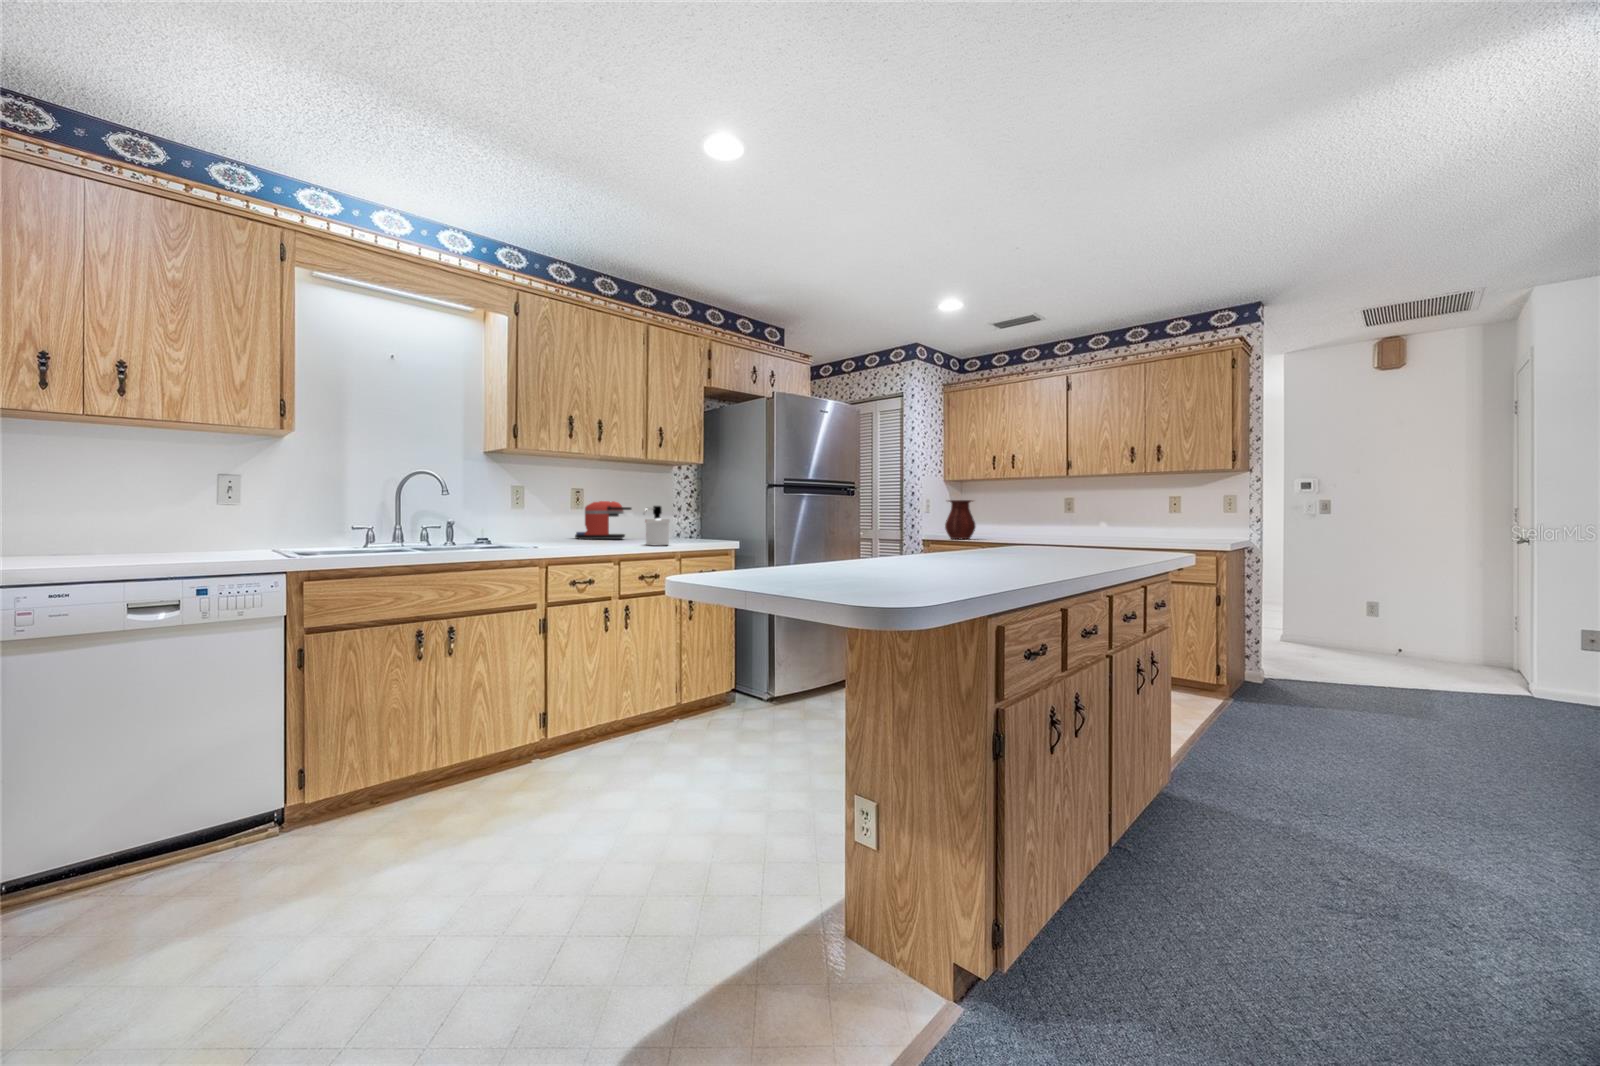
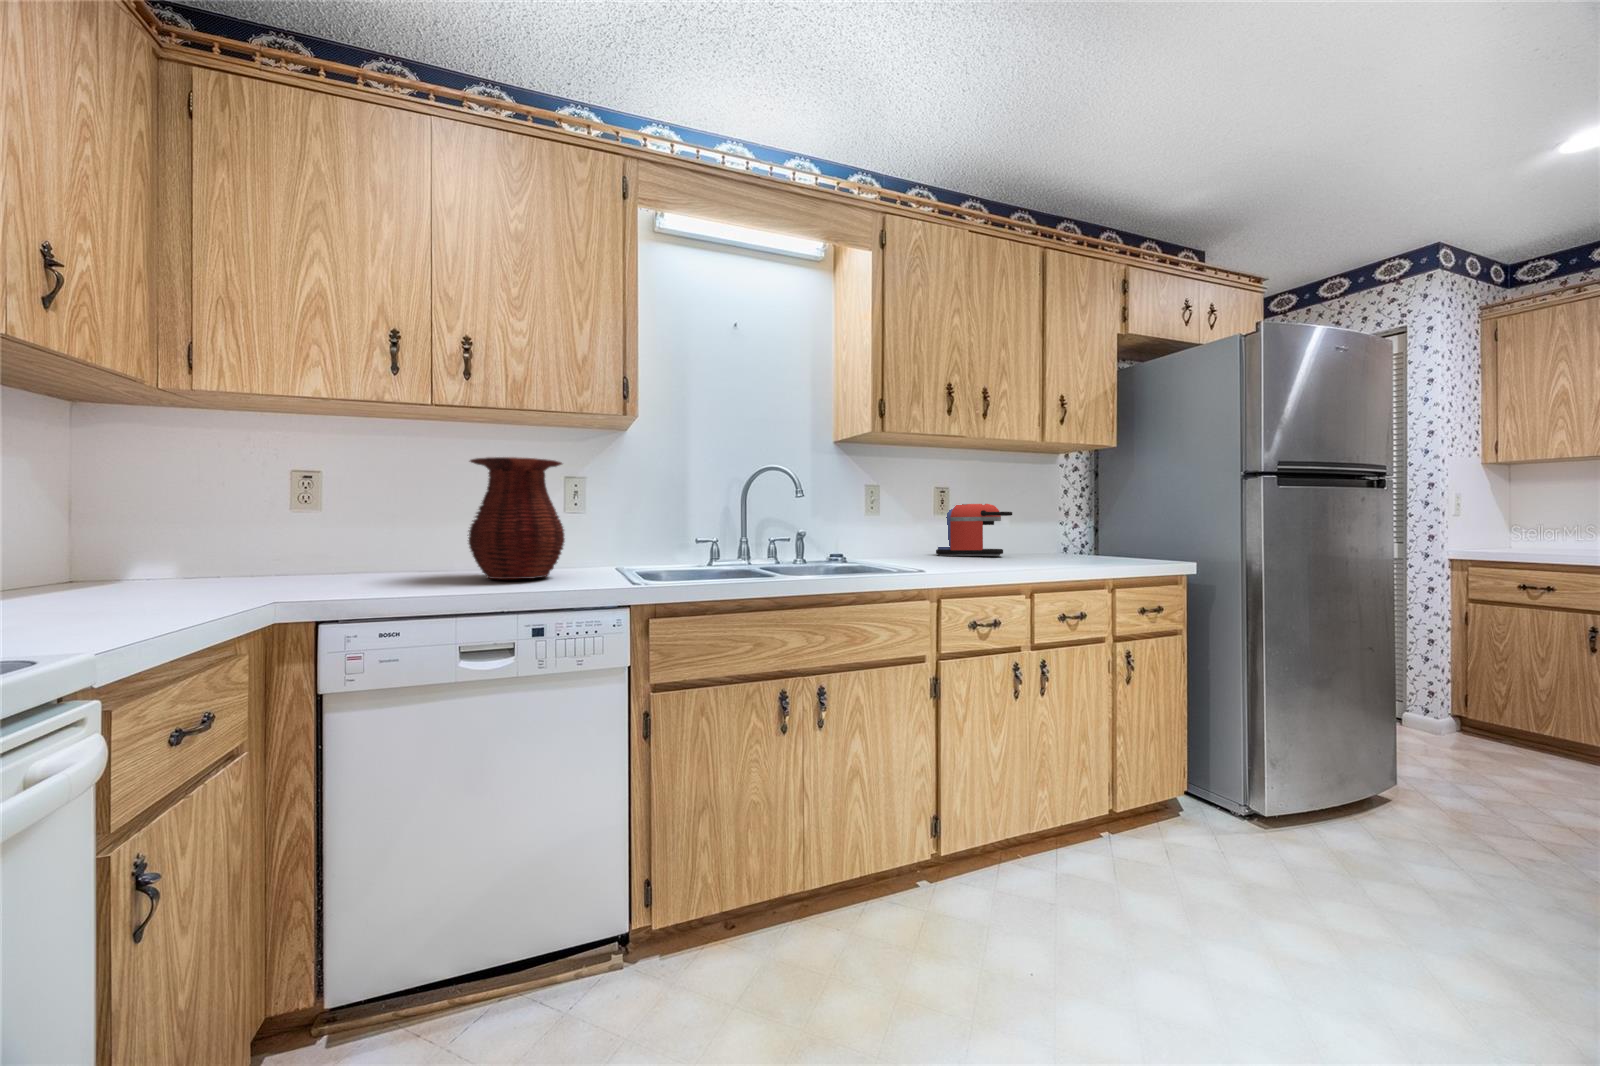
vase: present [945,500,976,539] -> present [468,457,565,579]
soap dispenser: present [643,506,670,545] -> none [1049,508,1087,567]

